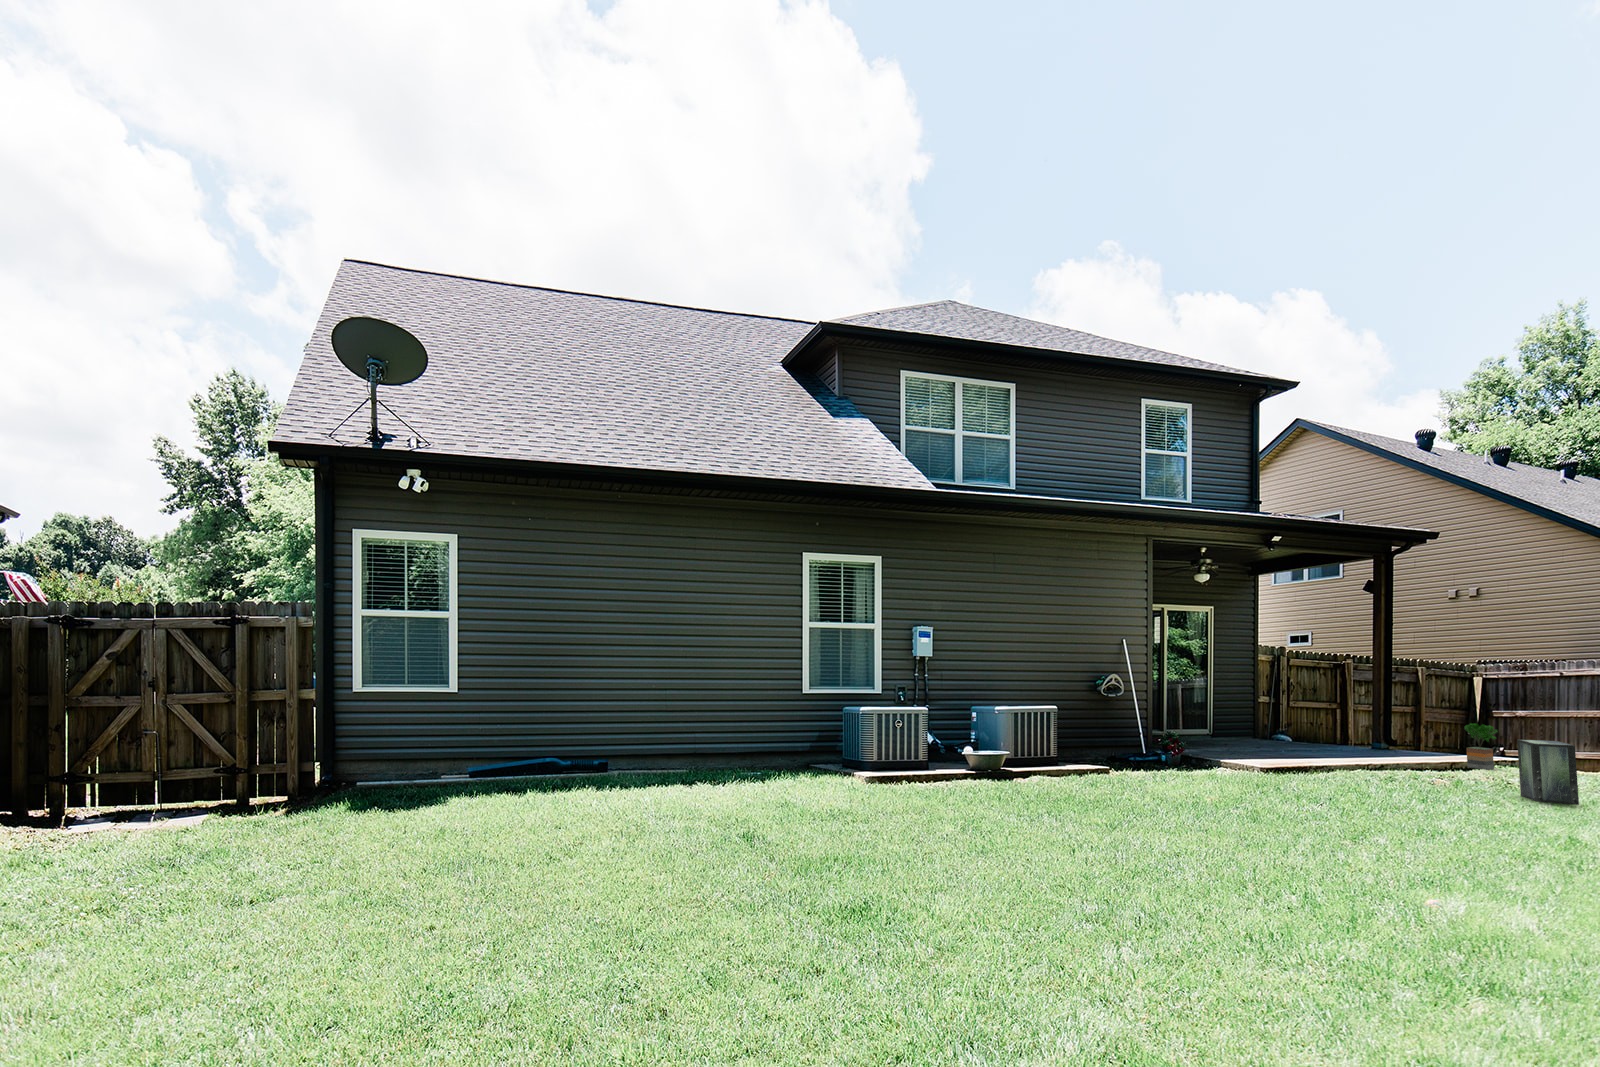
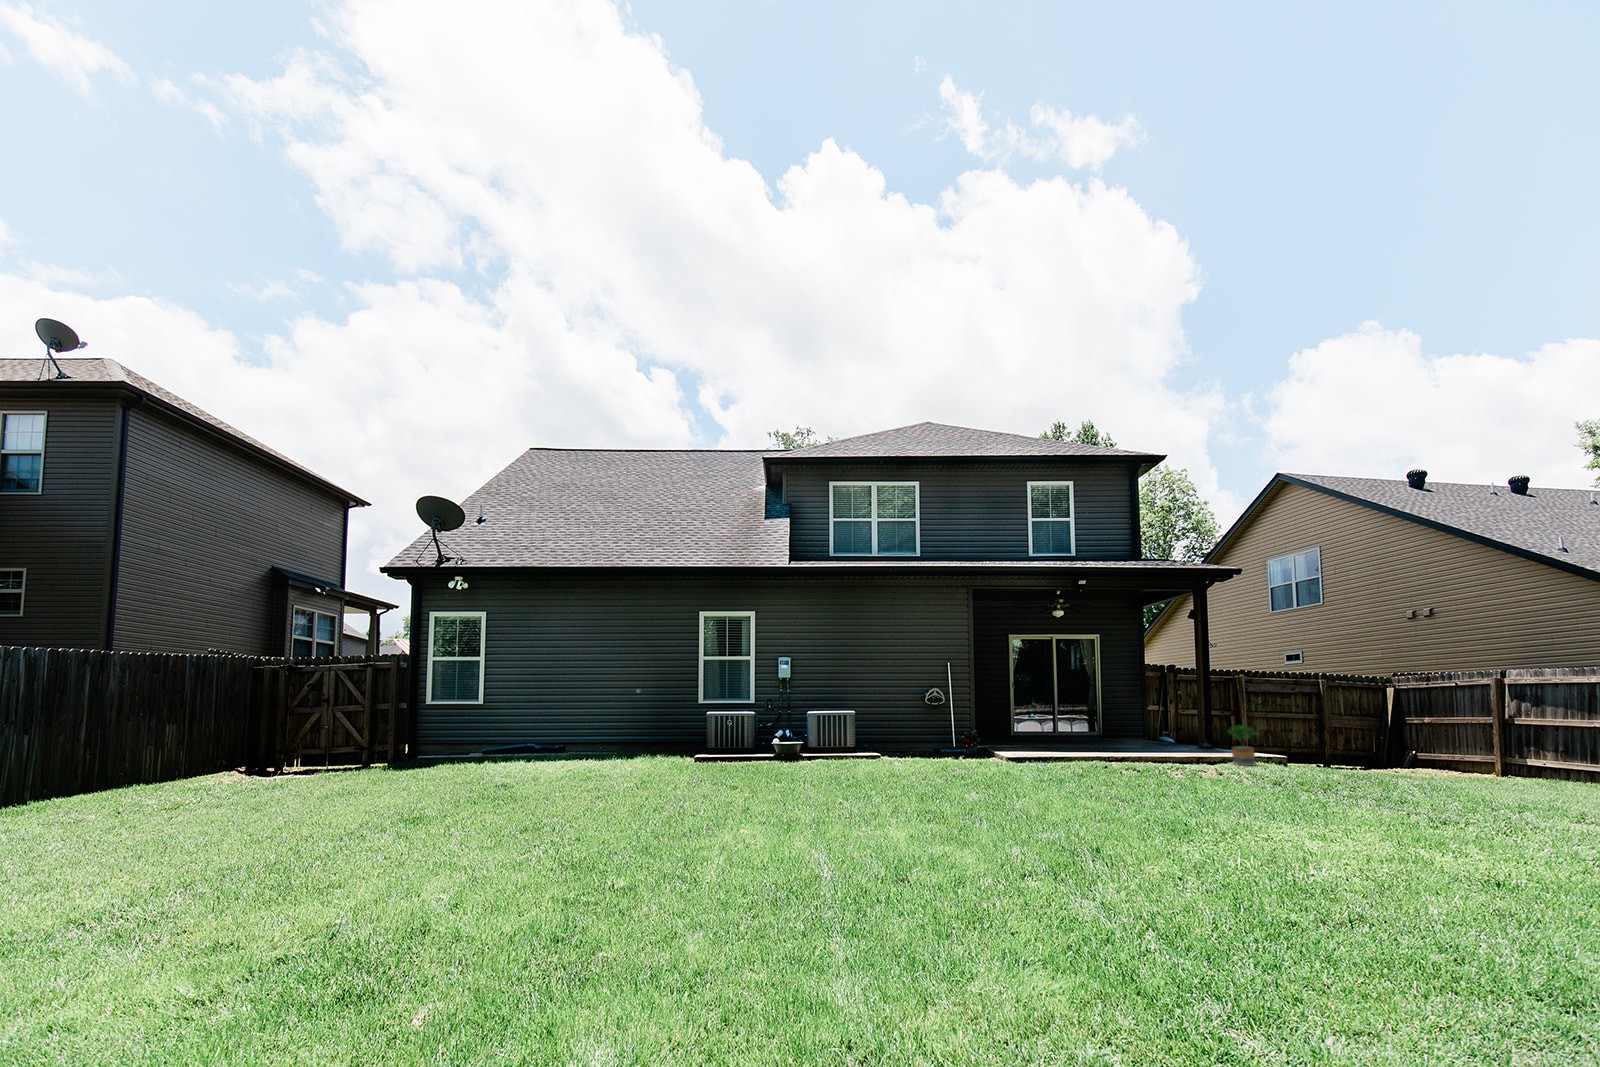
storage box: present [1517,739,1579,805] -> none [1131,733,1174,785]

